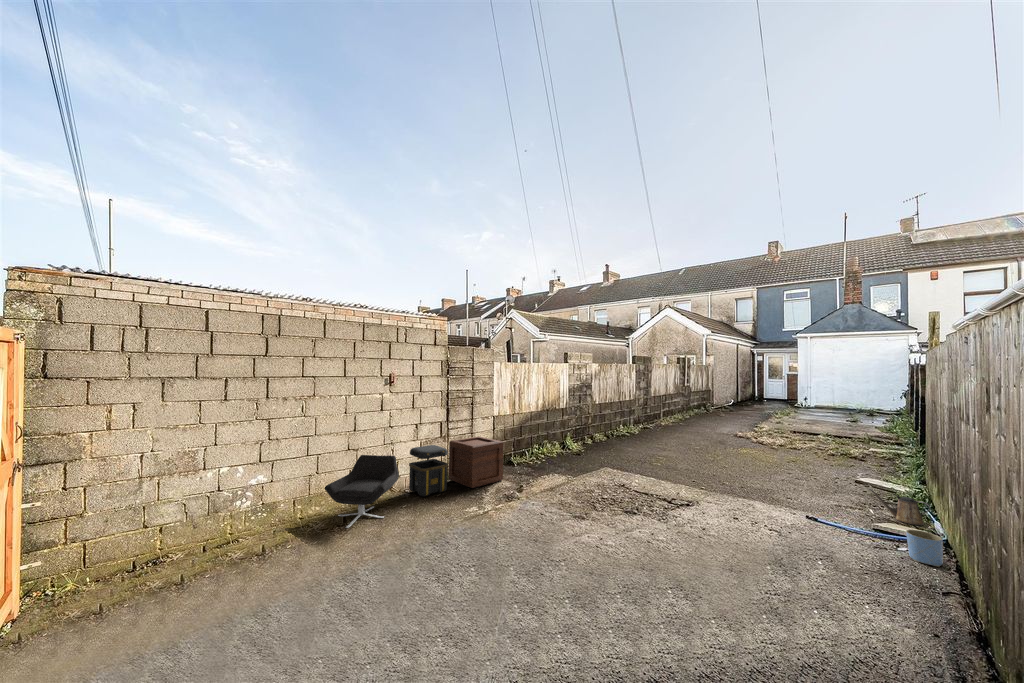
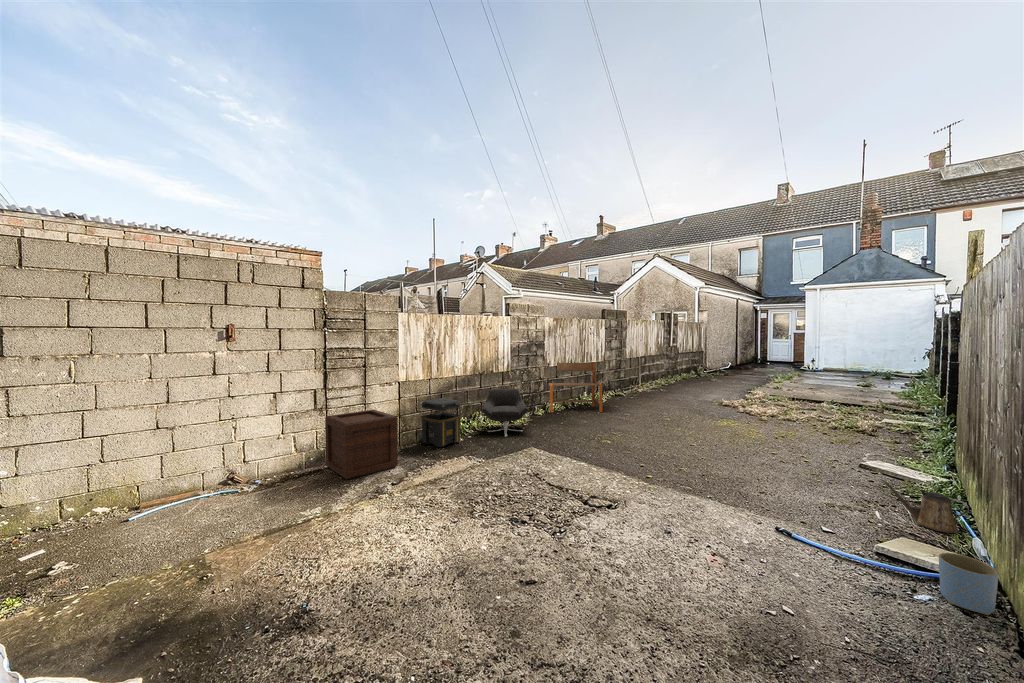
bench: none [591,400,638,442] -> present [549,362,602,412]
toolbox: present [409,445,448,496] -> present [421,398,461,447]
lounge chair: present [325,455,399,528] -> present [482,389,529,436]

